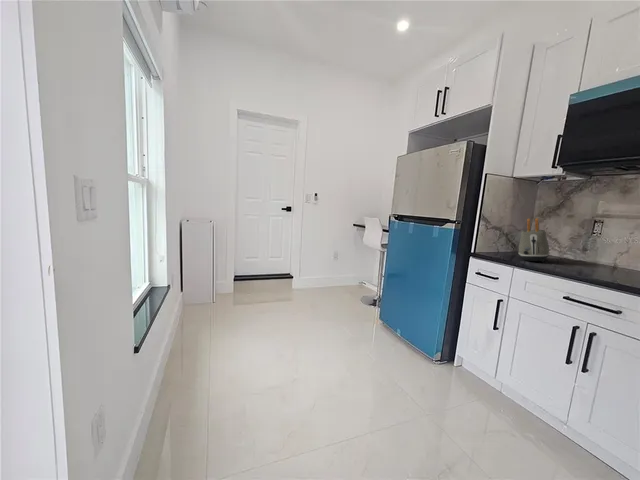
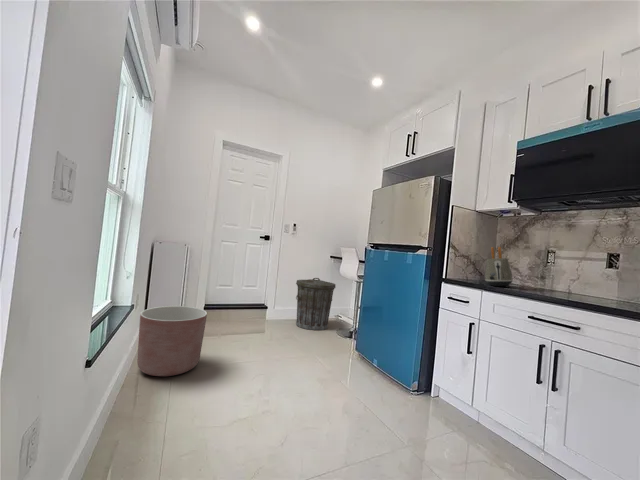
trash can: none [321,246,361,297] -> present [296,278,336,330]
planter: none [176,283,236,348] -> present [137,306,207,376]

